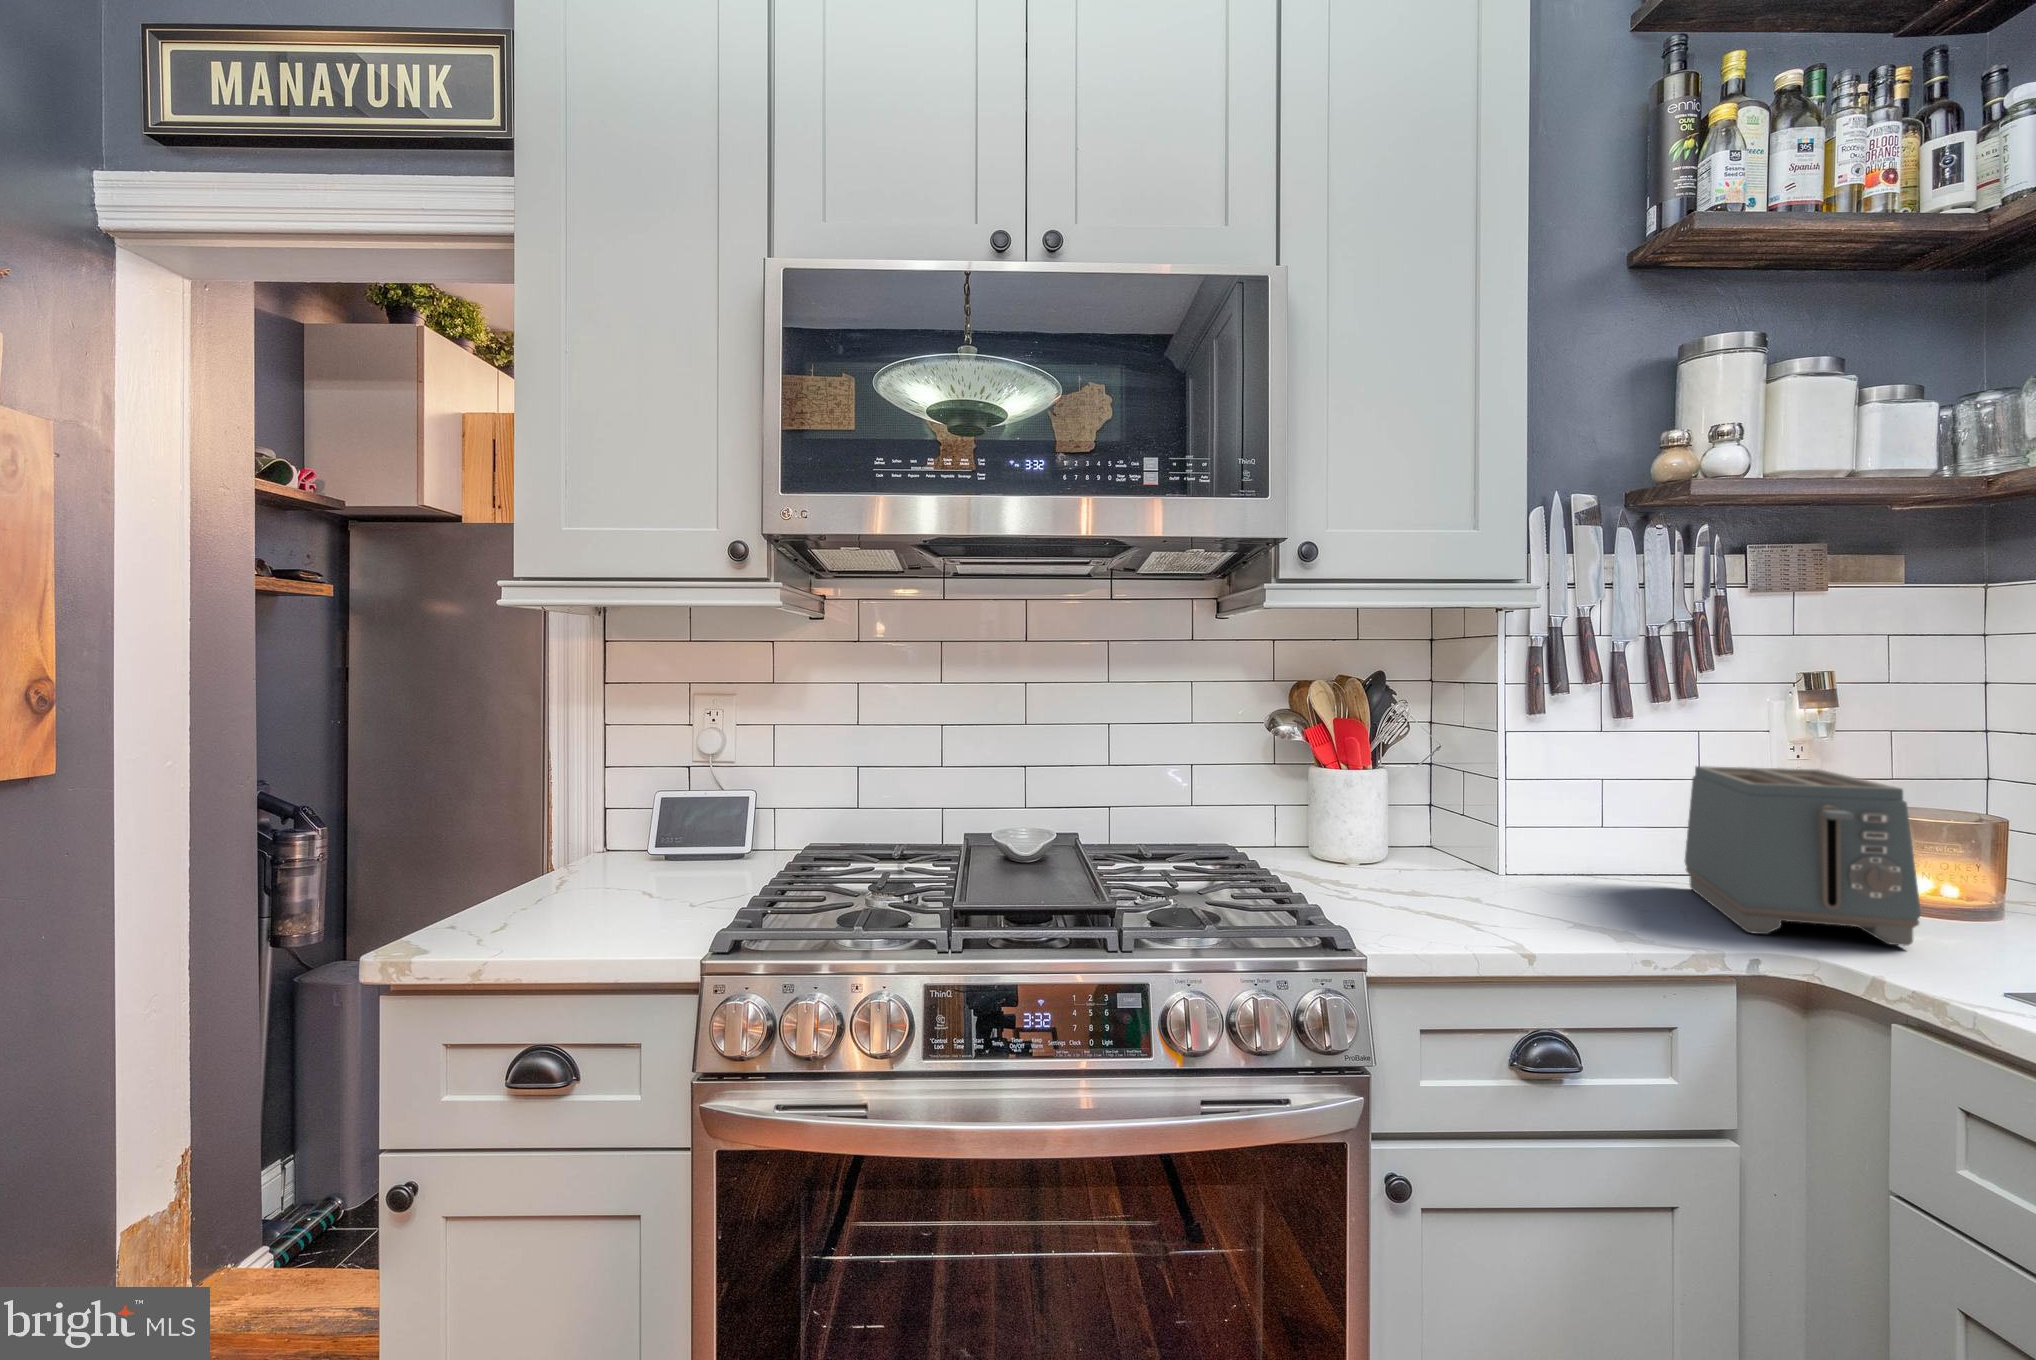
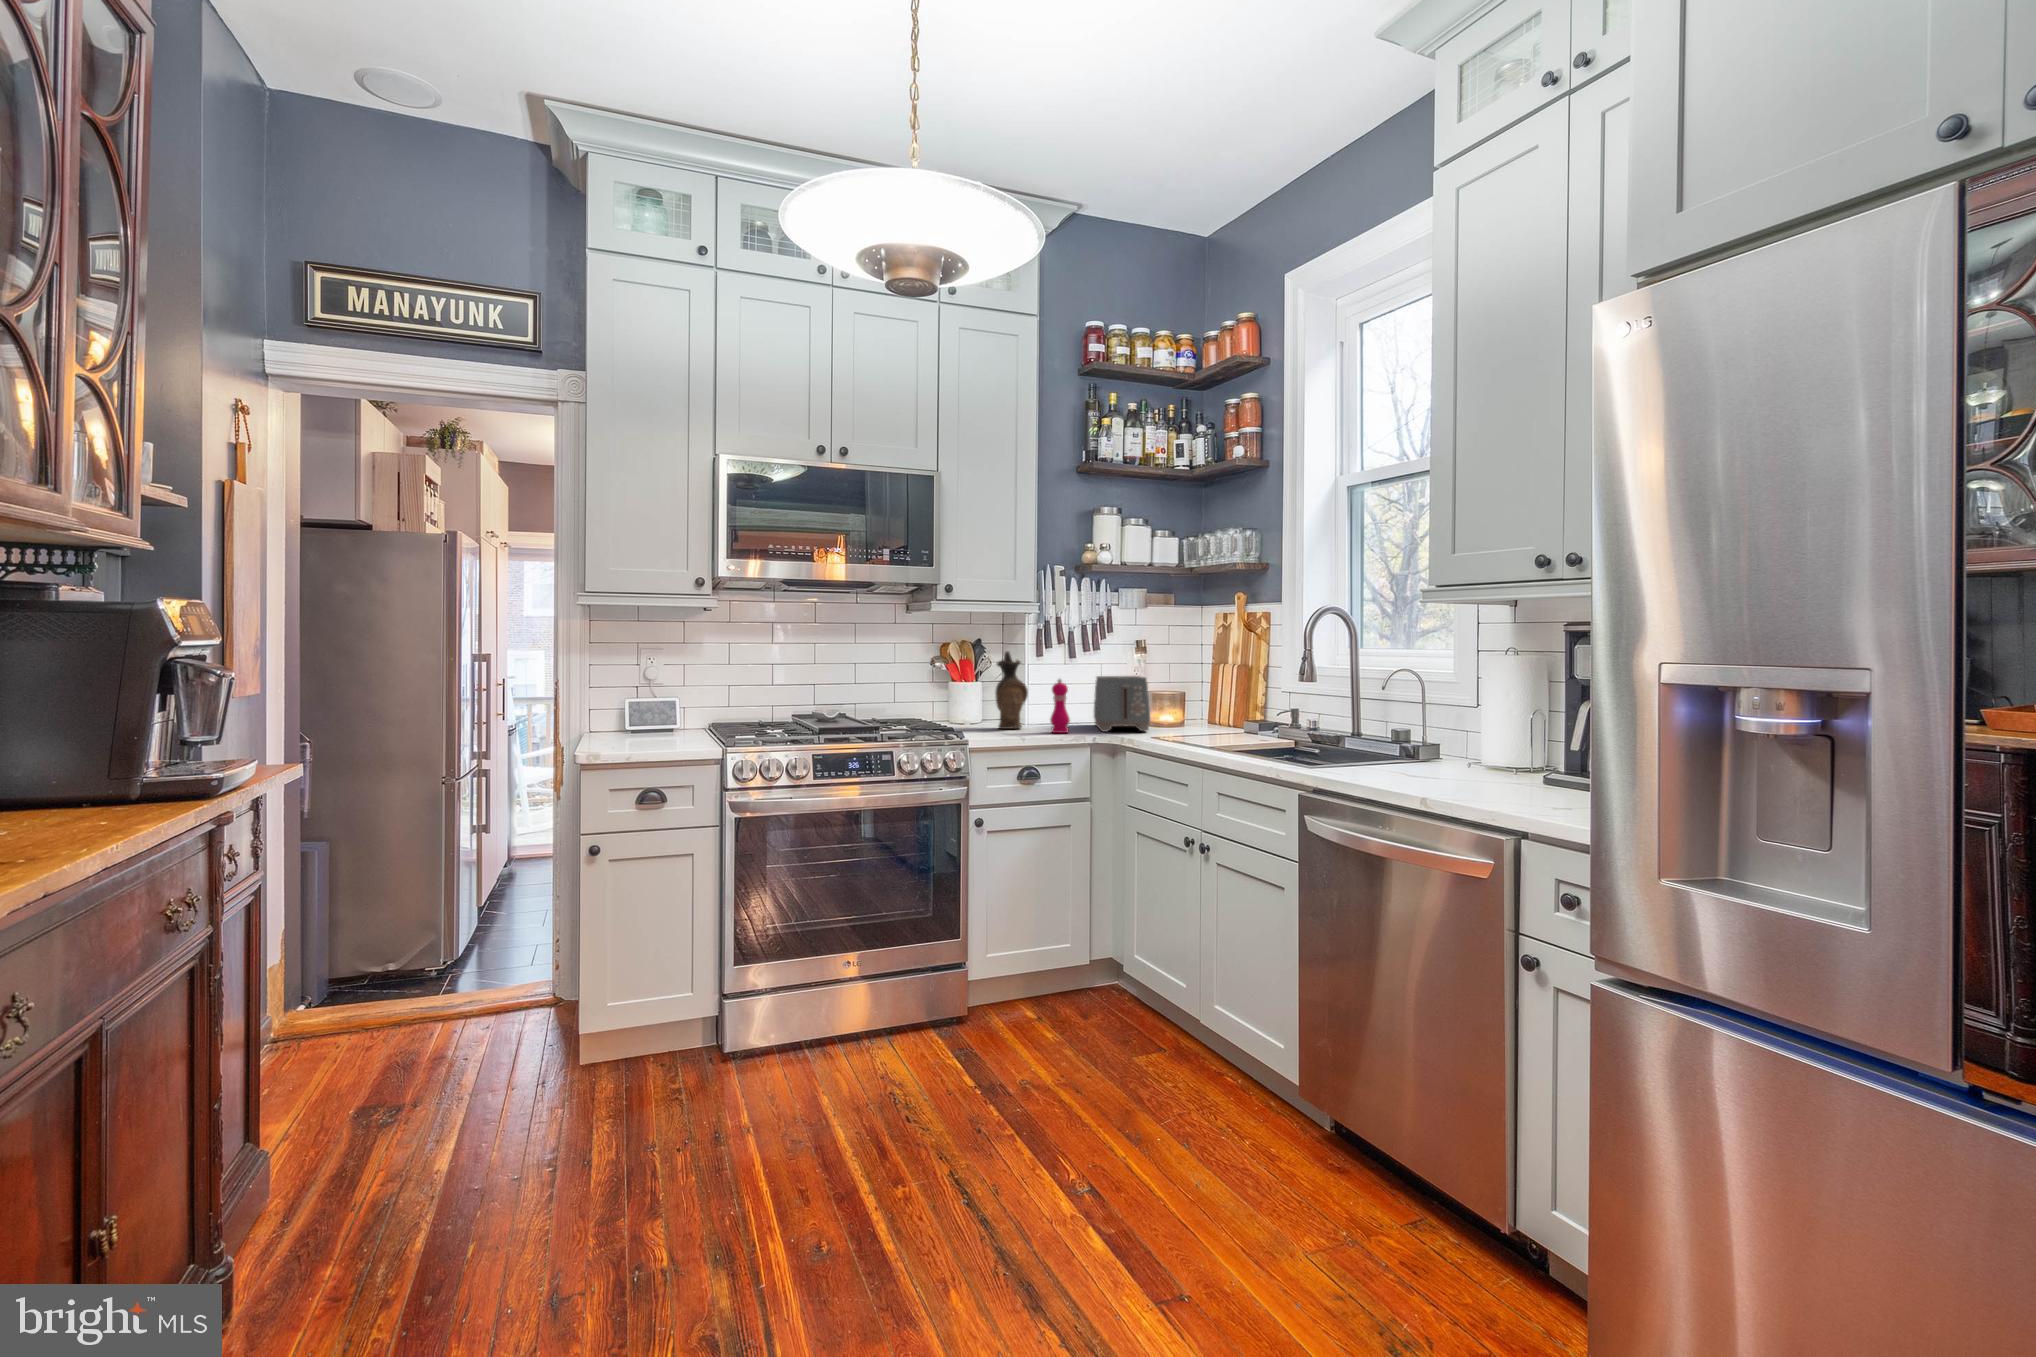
ceramic pitcher: none [1425,703,1515,899] -> present [995,651,1028,729]
pepper mill: none [1588,784,1650,935] -> present [1050,679,1070,733]

